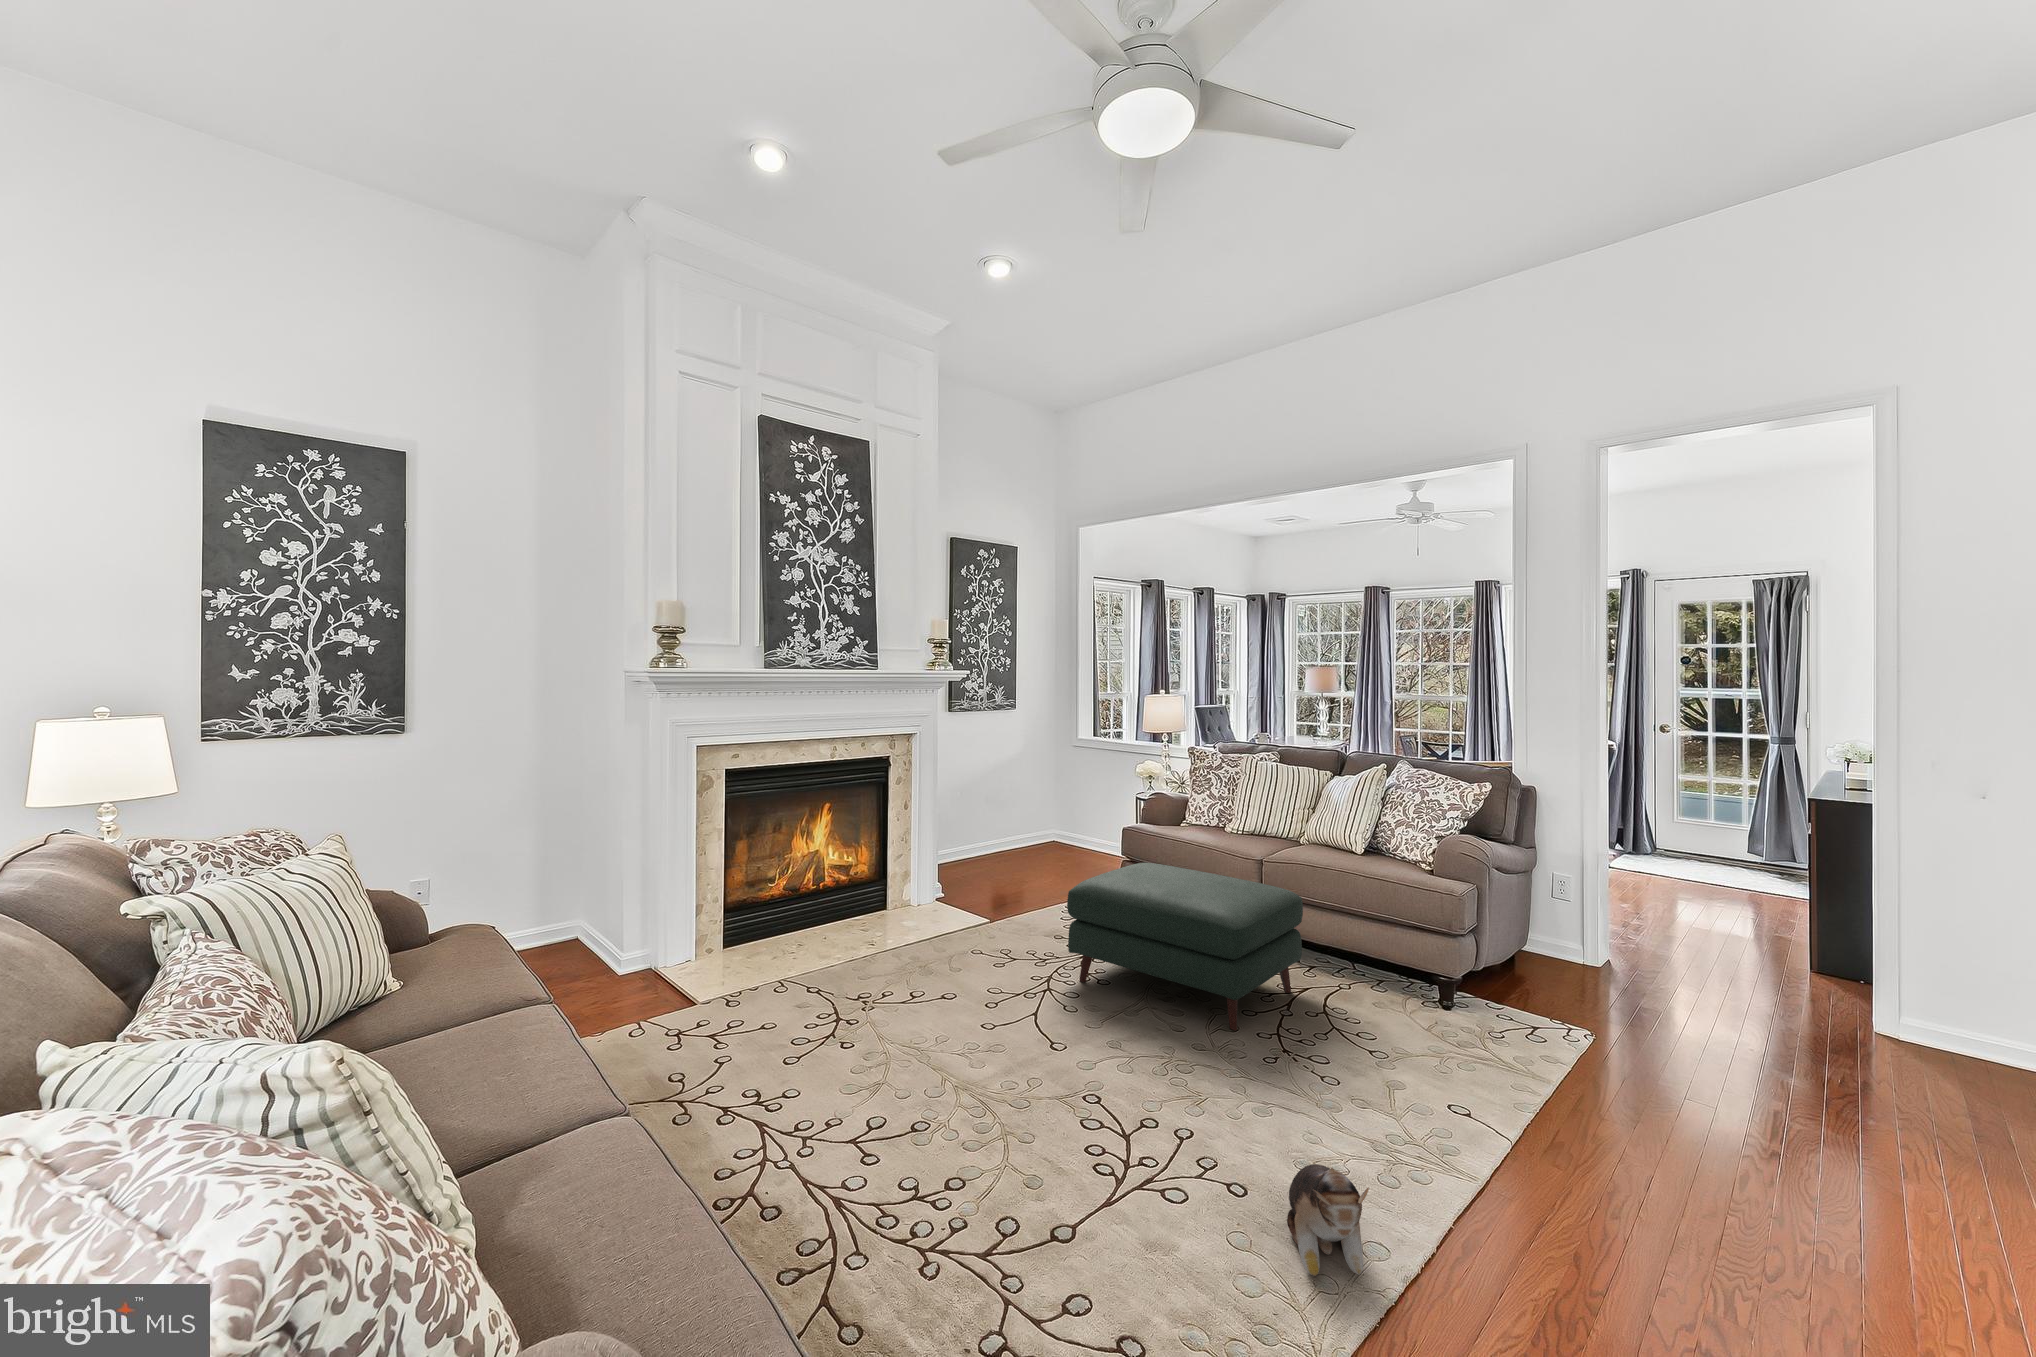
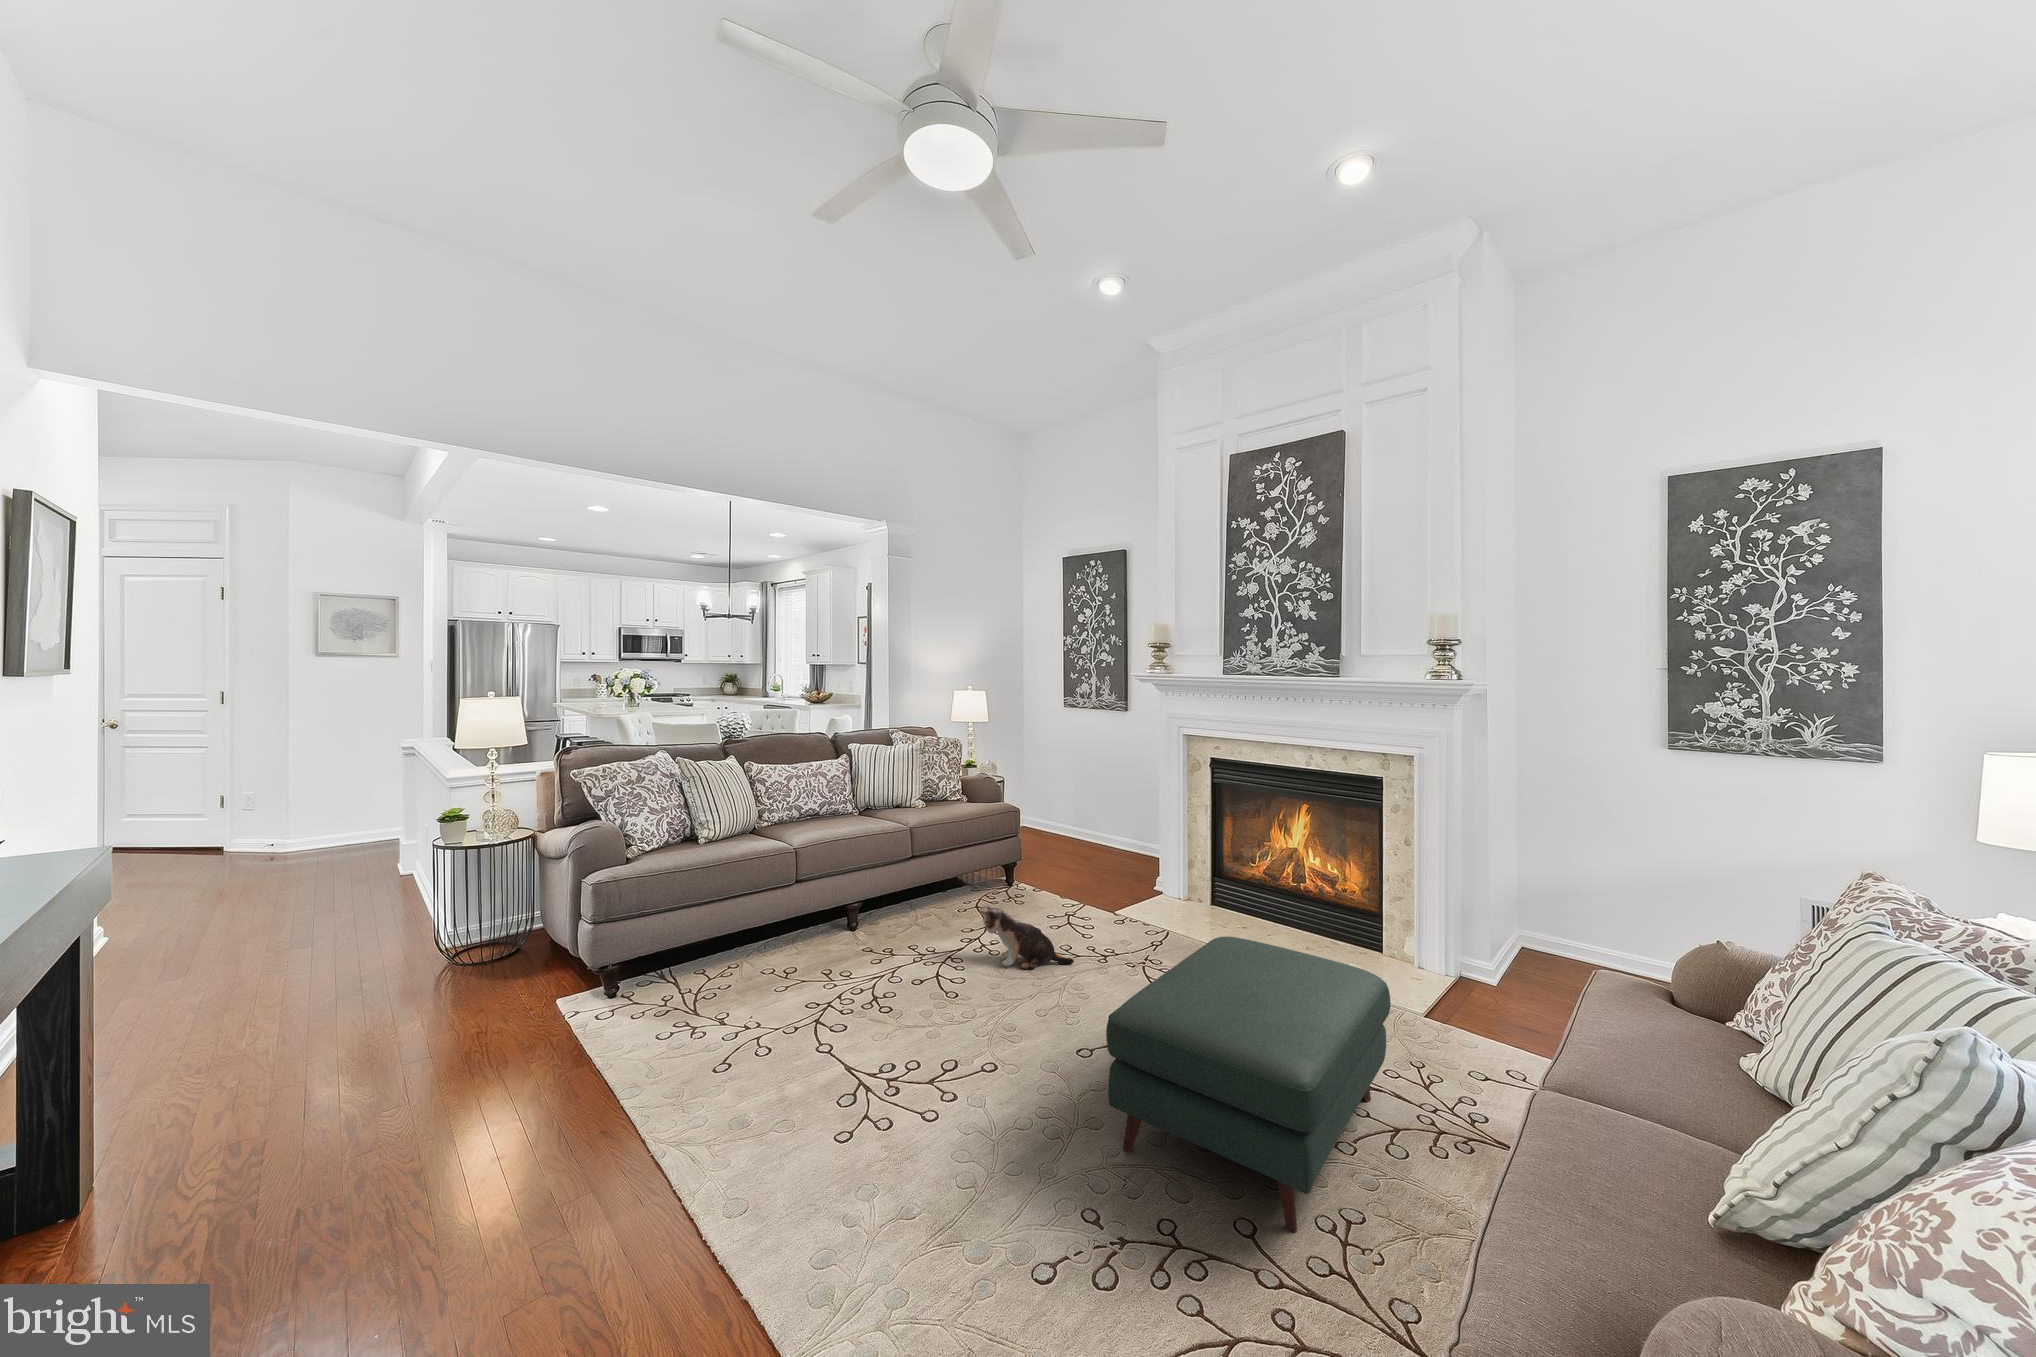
plush toy: present [1287,1164,1369,1276] -> present [979,906,1074,969]

